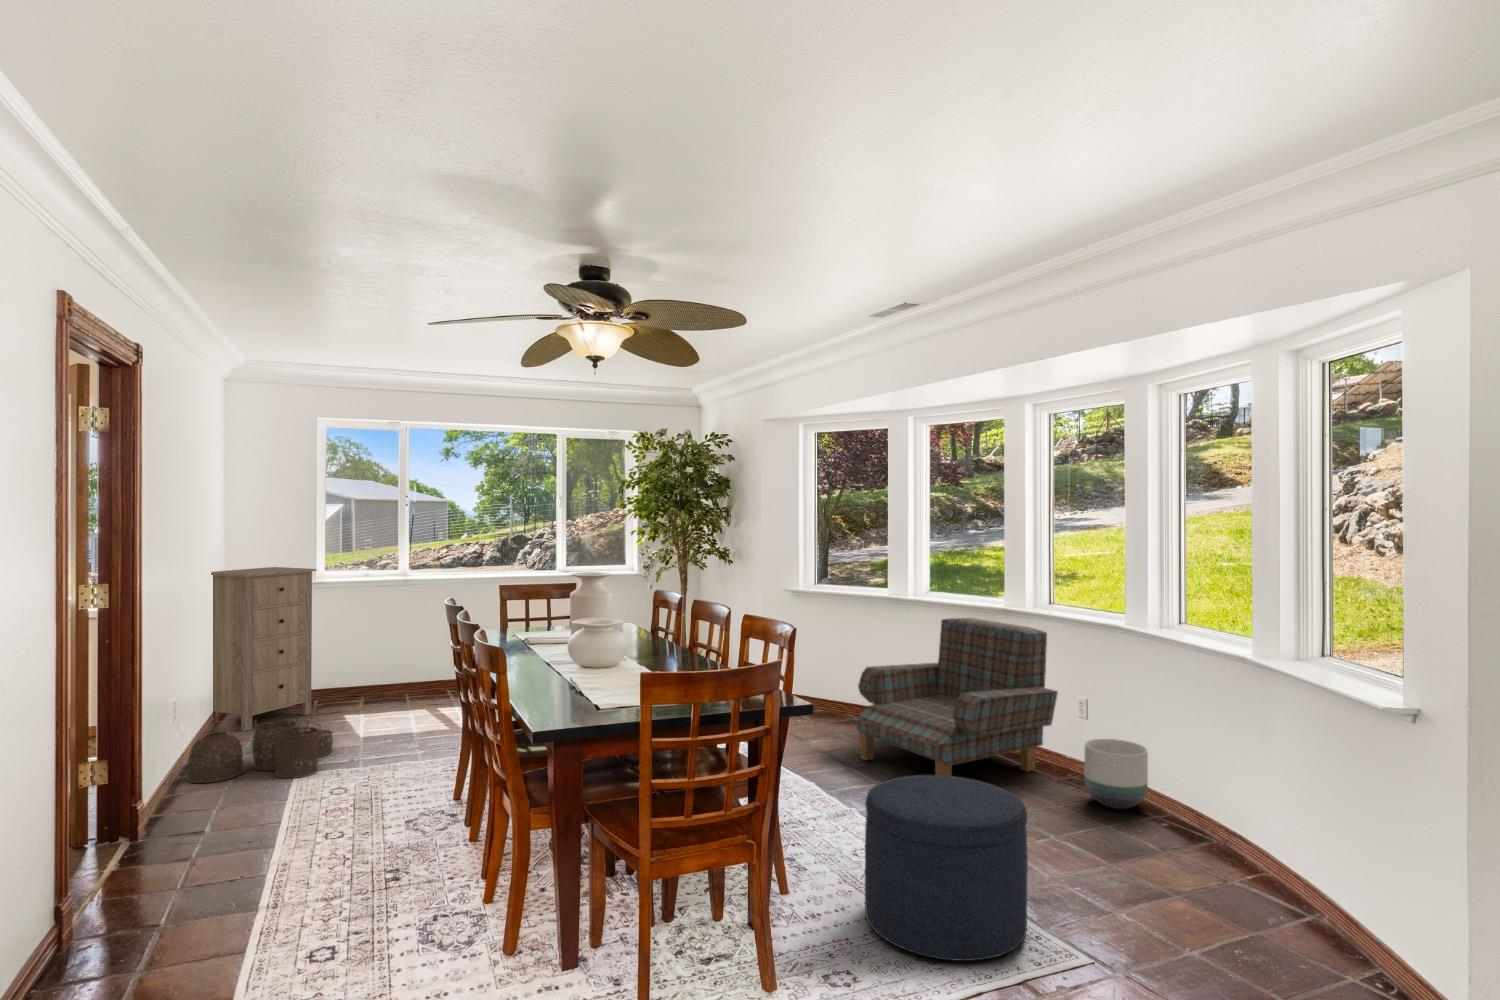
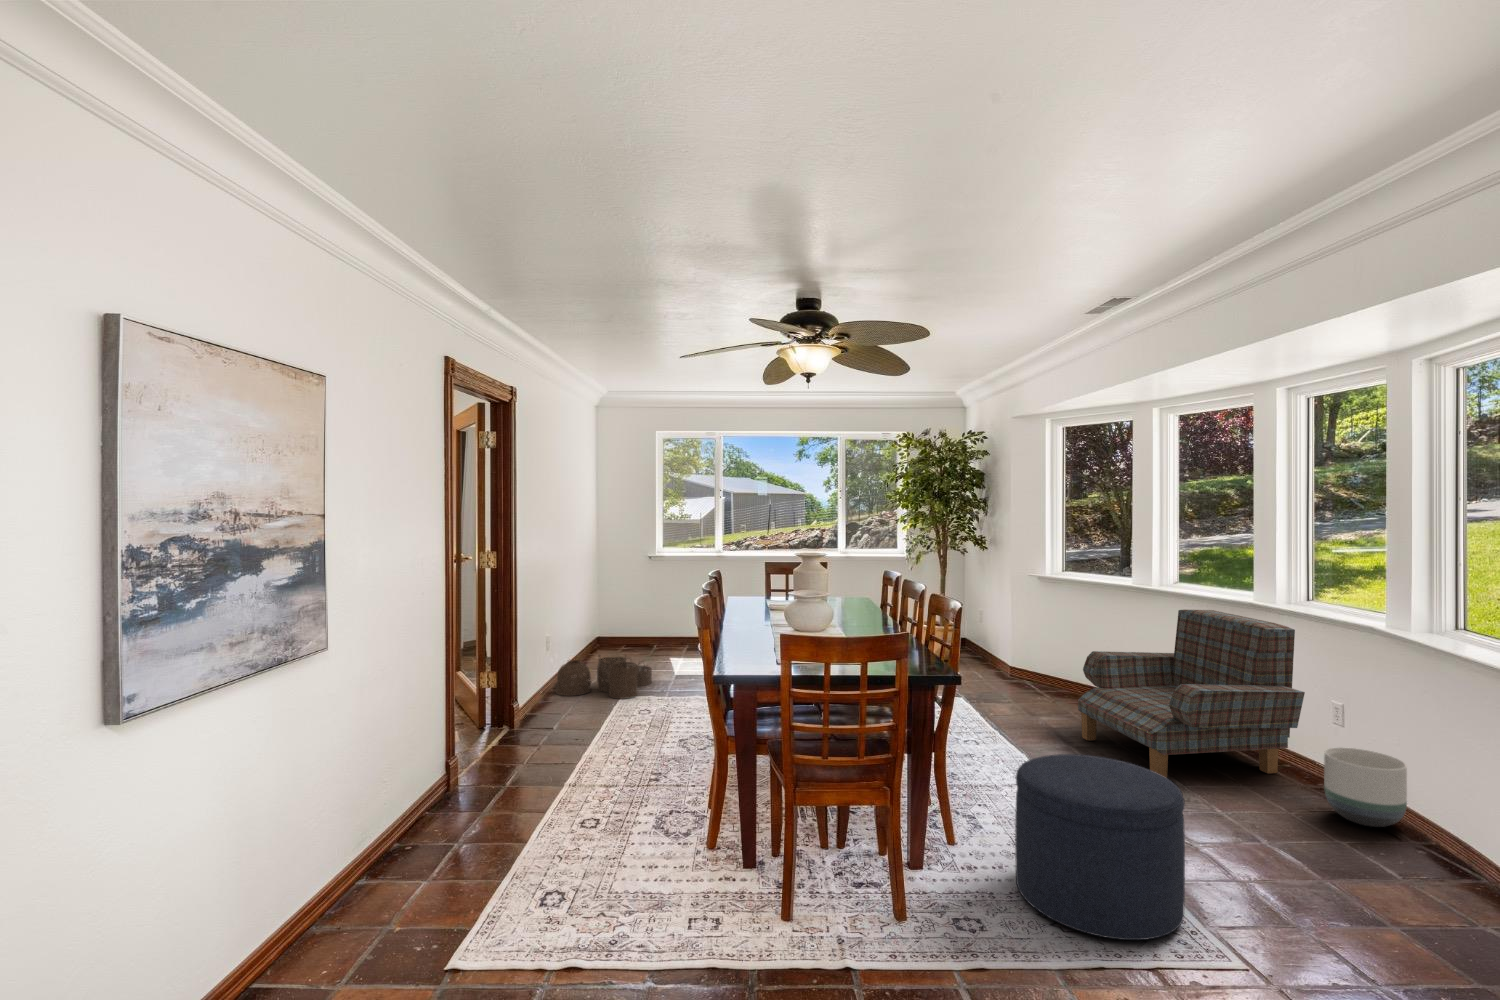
storage cabinet: present [209,567,317,731] -> none [577,544,651,663]

